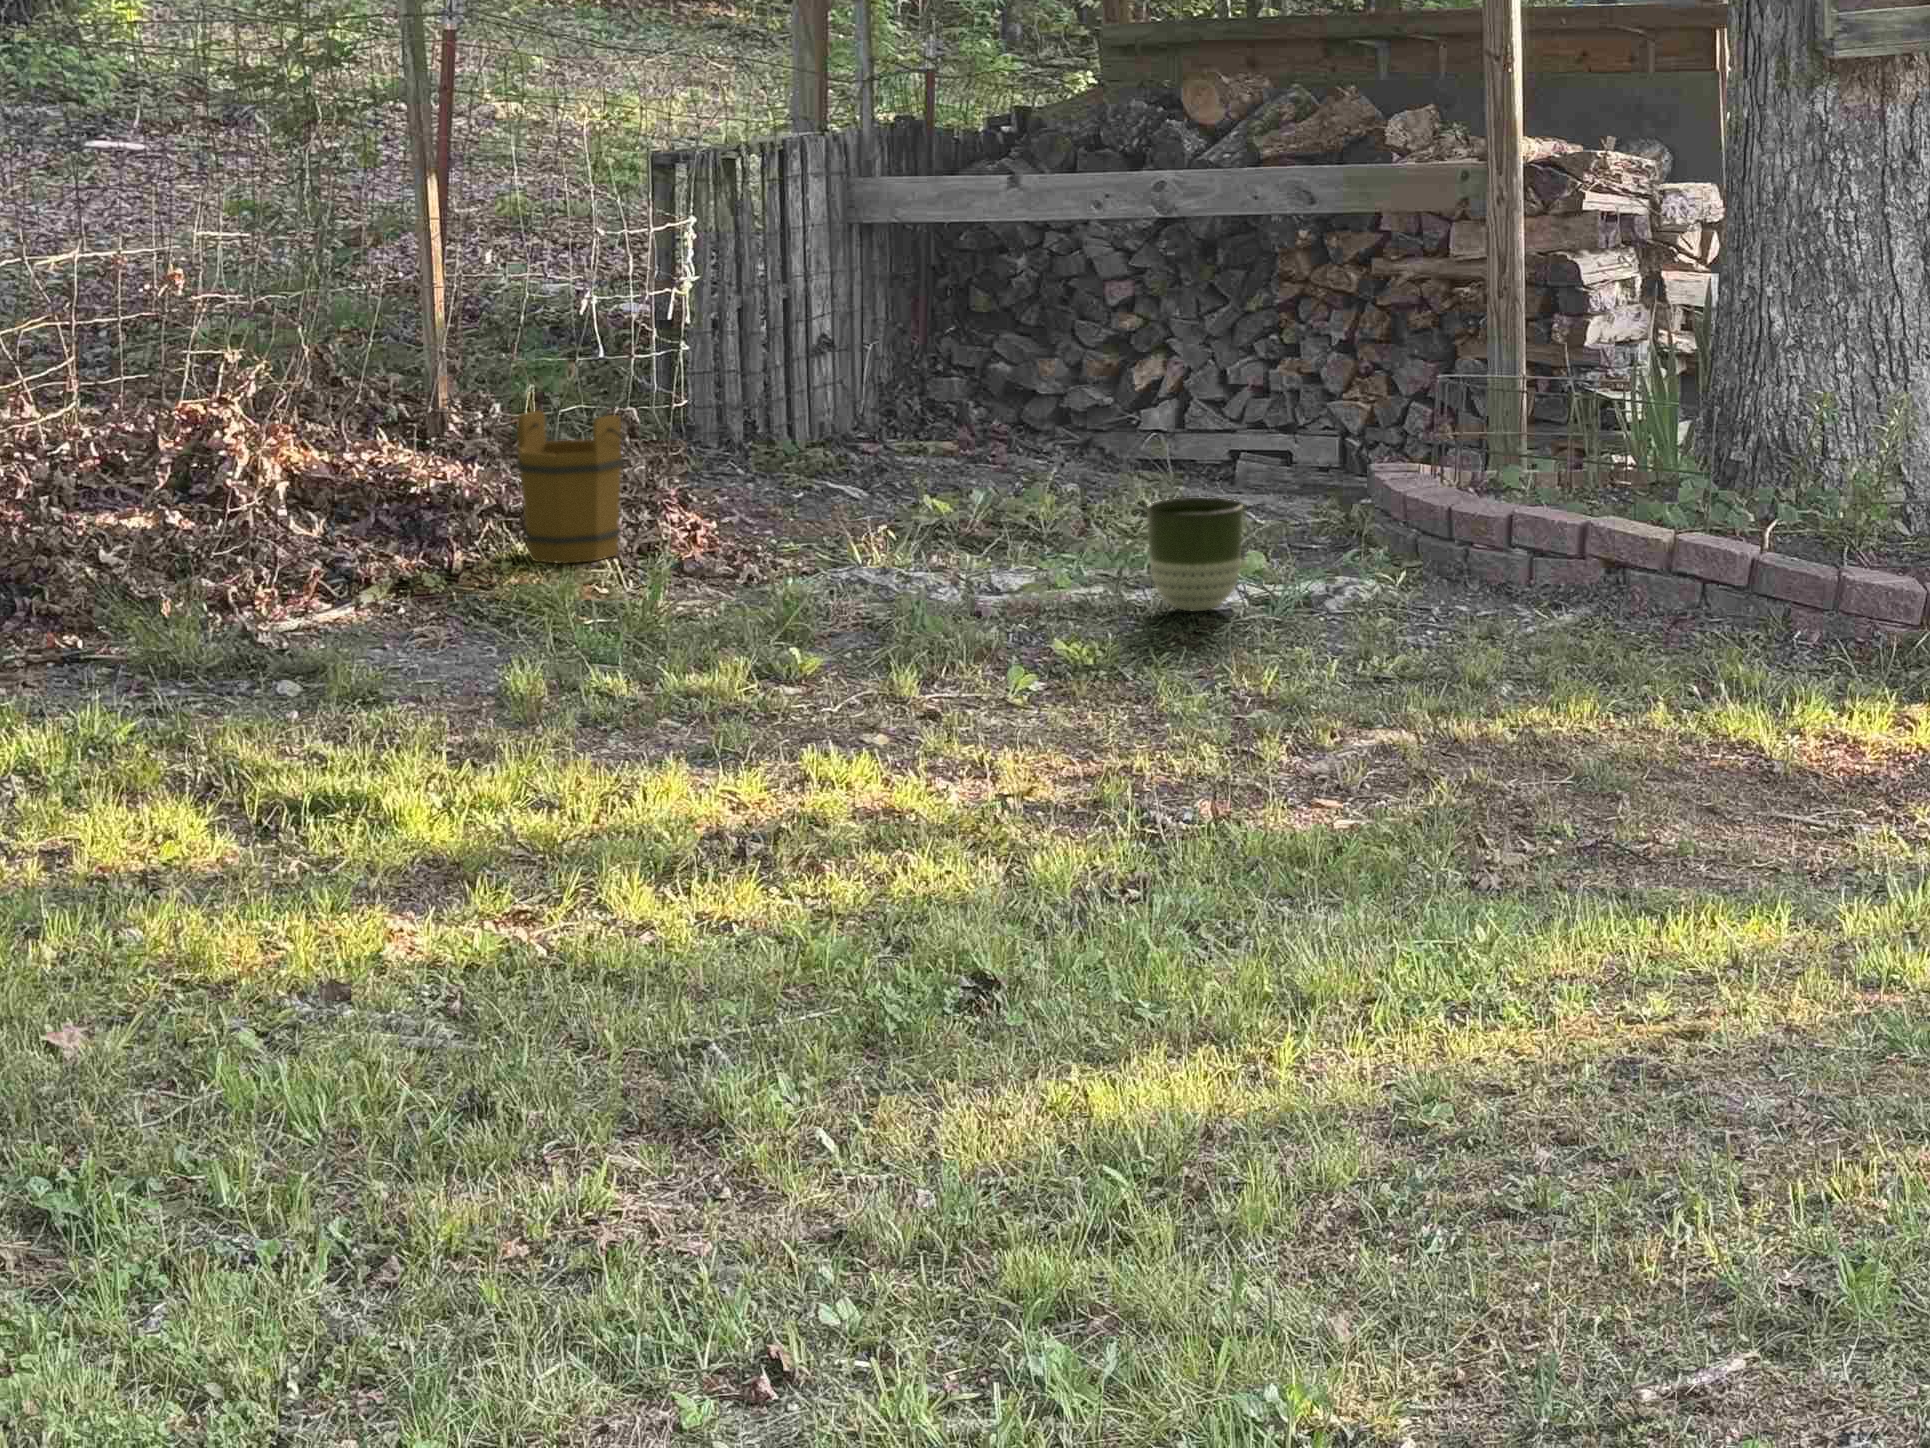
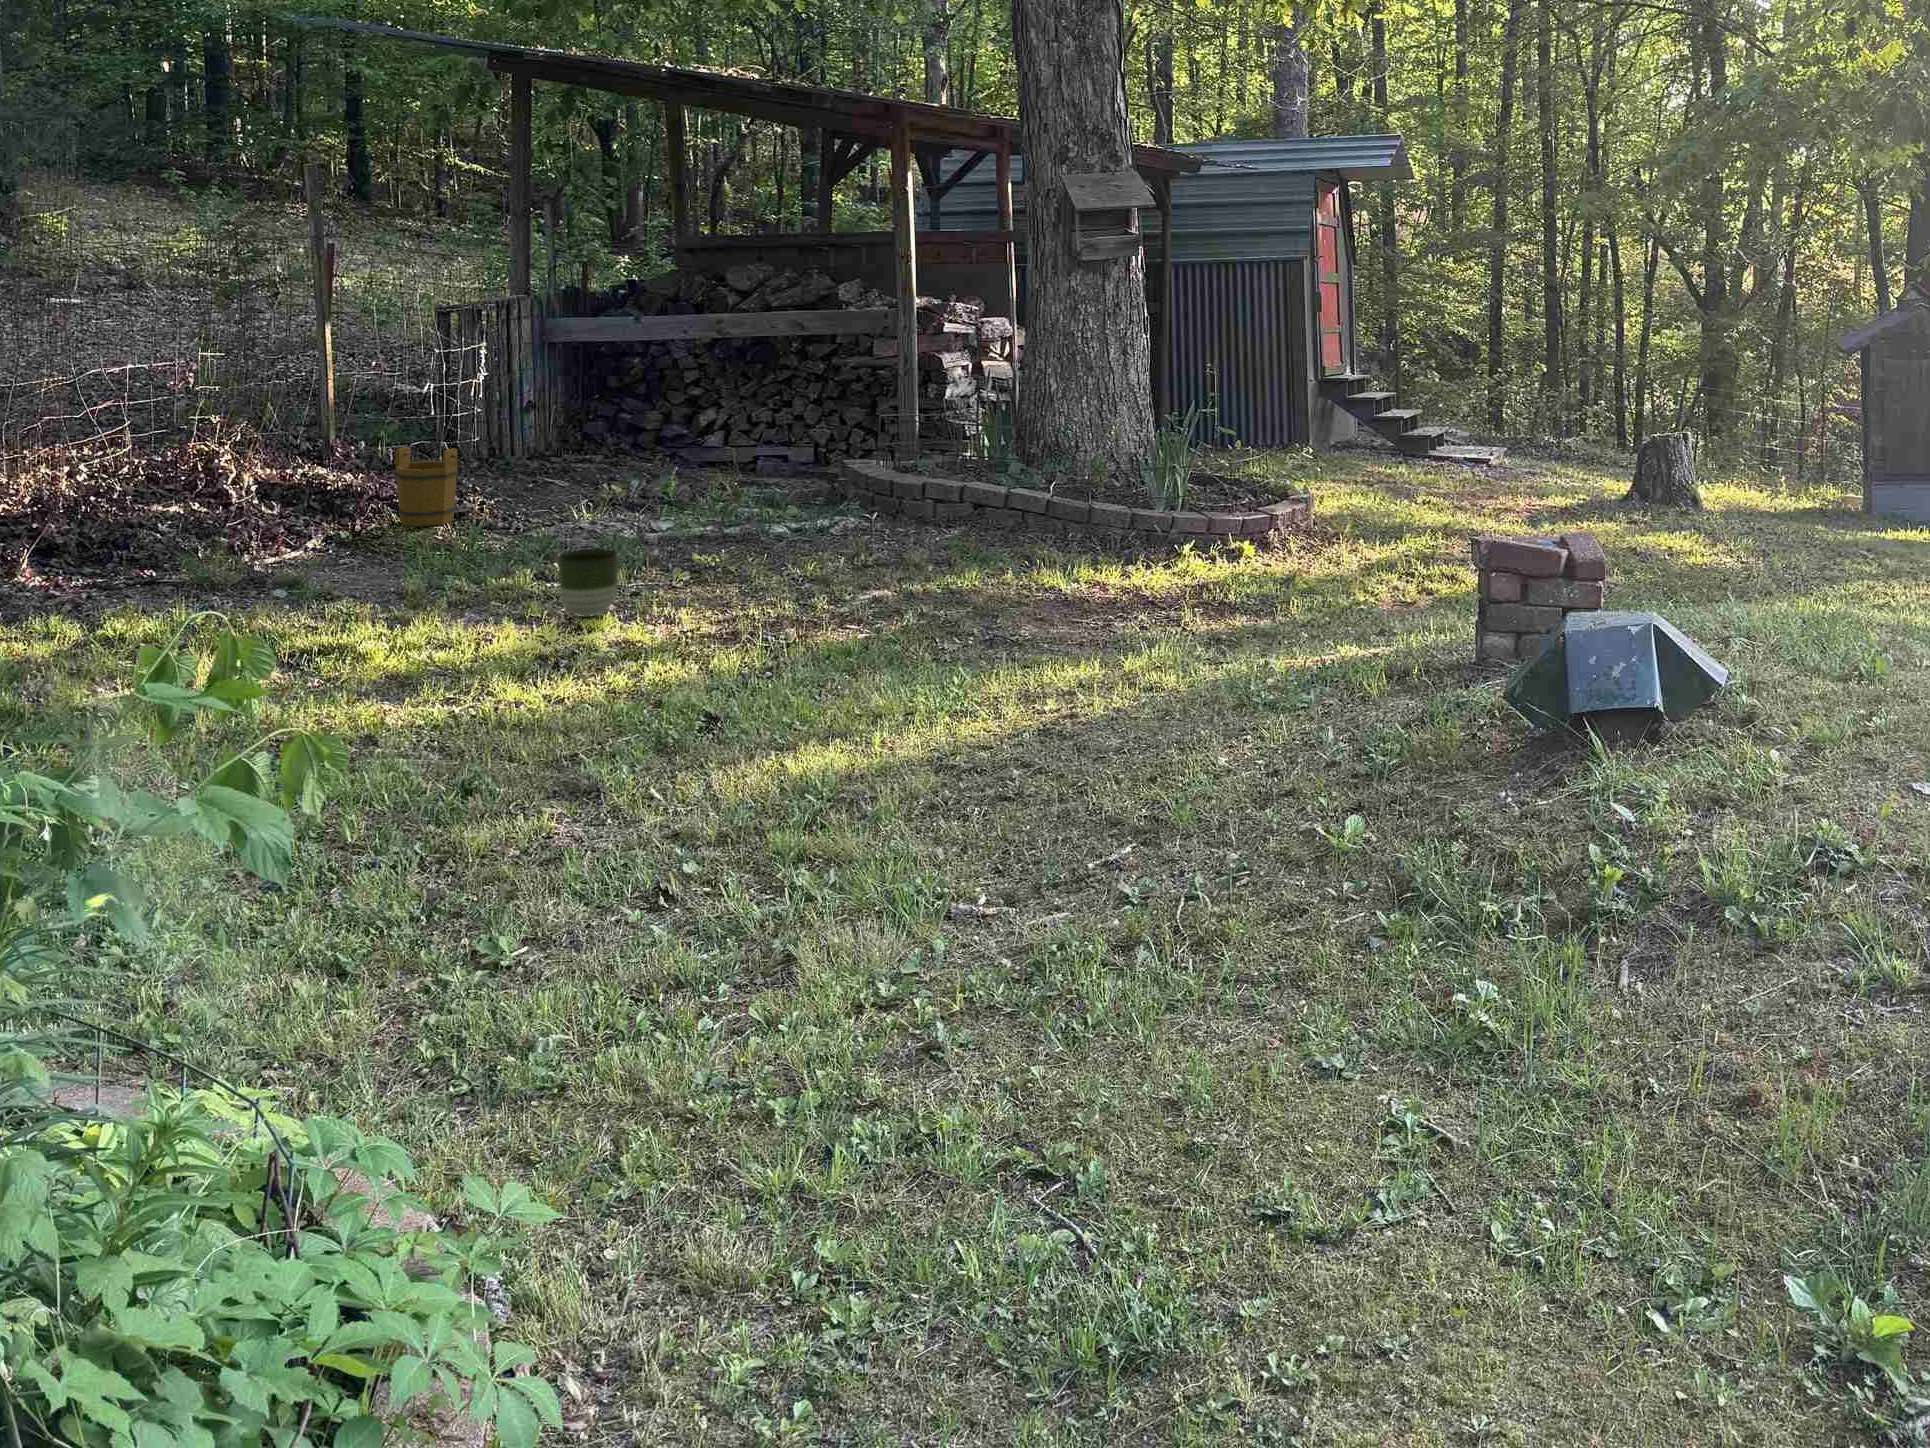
planter: present [1147,498,1243,611] -> present [557,549,619,617]

